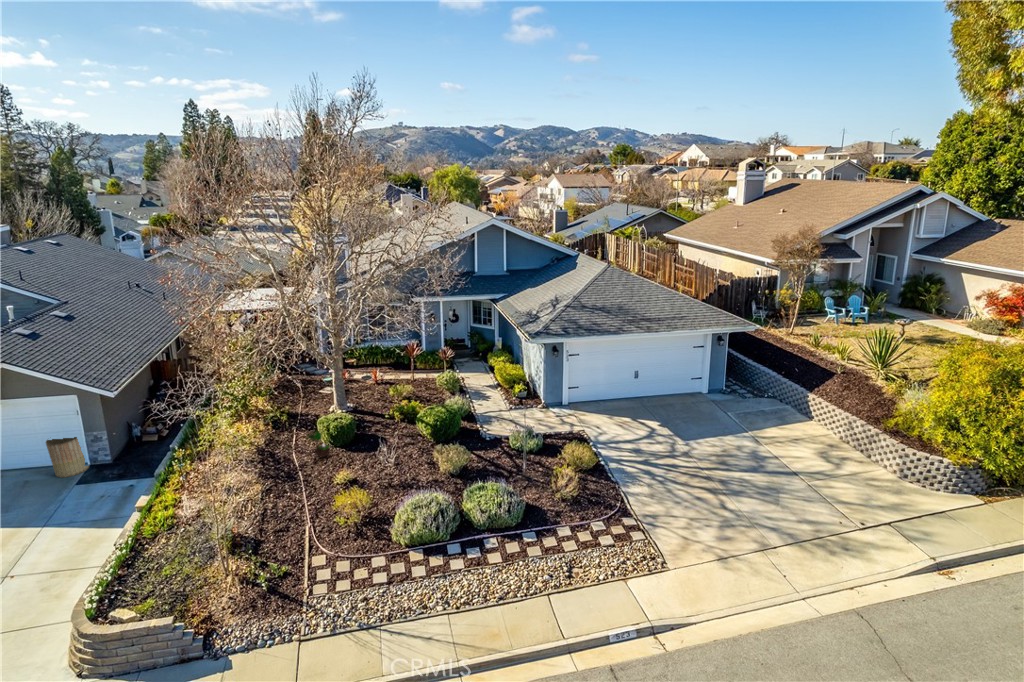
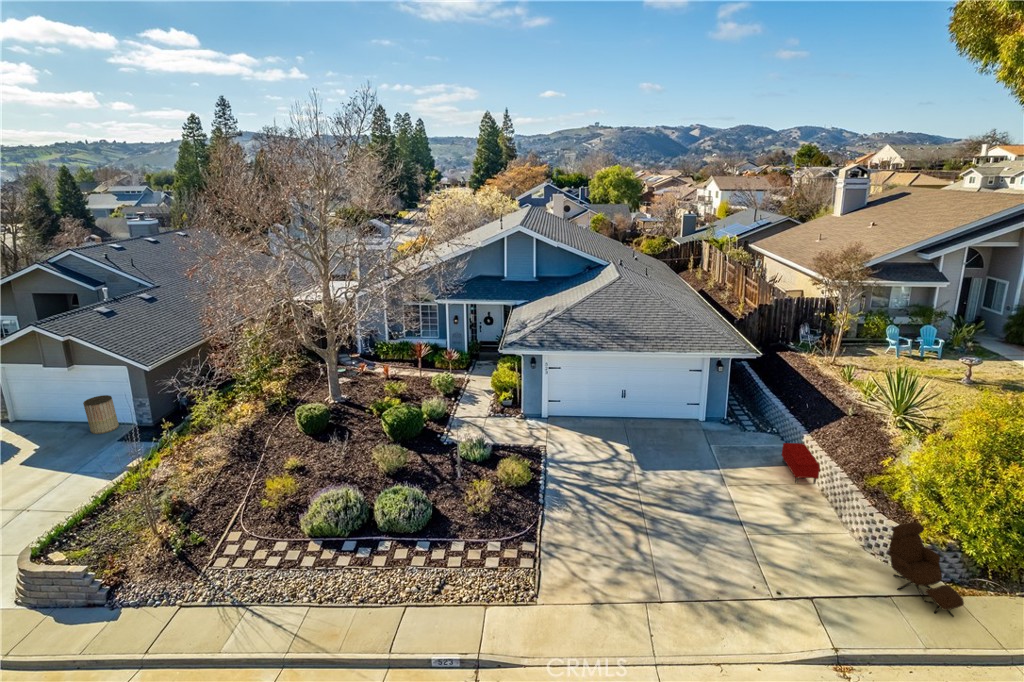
bench: none [791,400,834,435] -> present [782,443,820,484]
potted tree: present [307,430,330,457] -> none [276,414,299,443]
lounge chair: none [935,449,1004,522] -> present [889,522,964,617]

